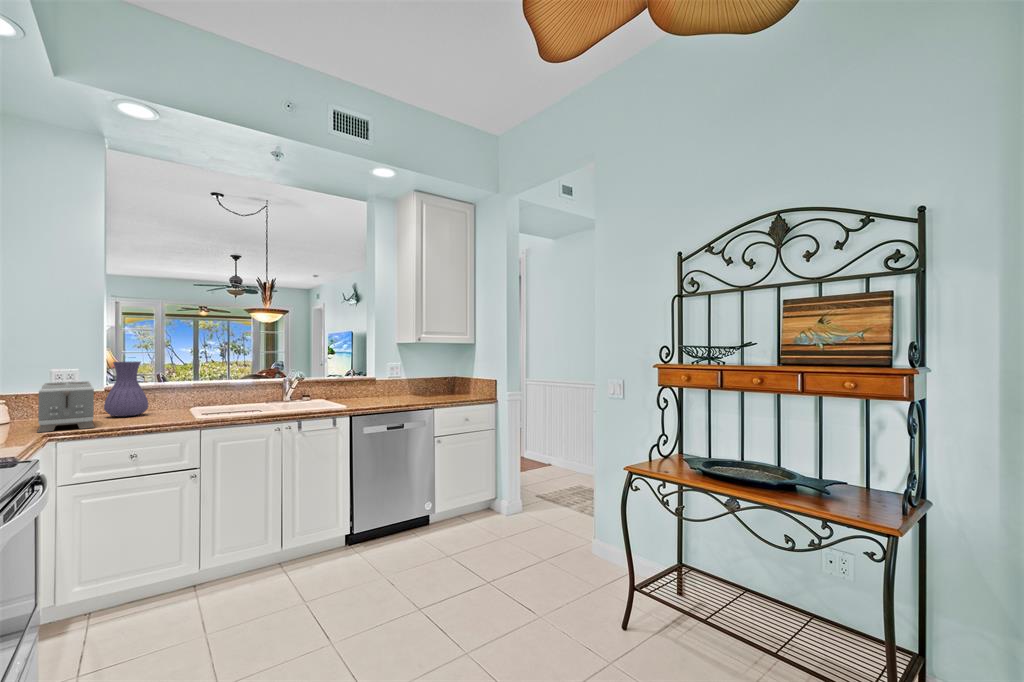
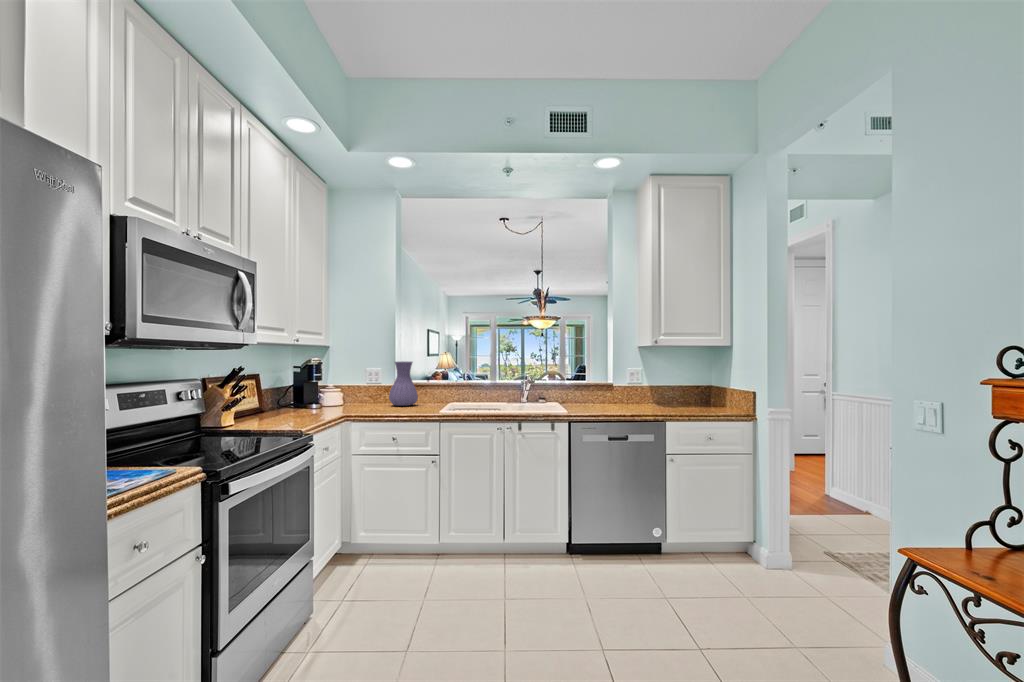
toaster: present [37,381,94,432] -> none [337,377,379,413]

